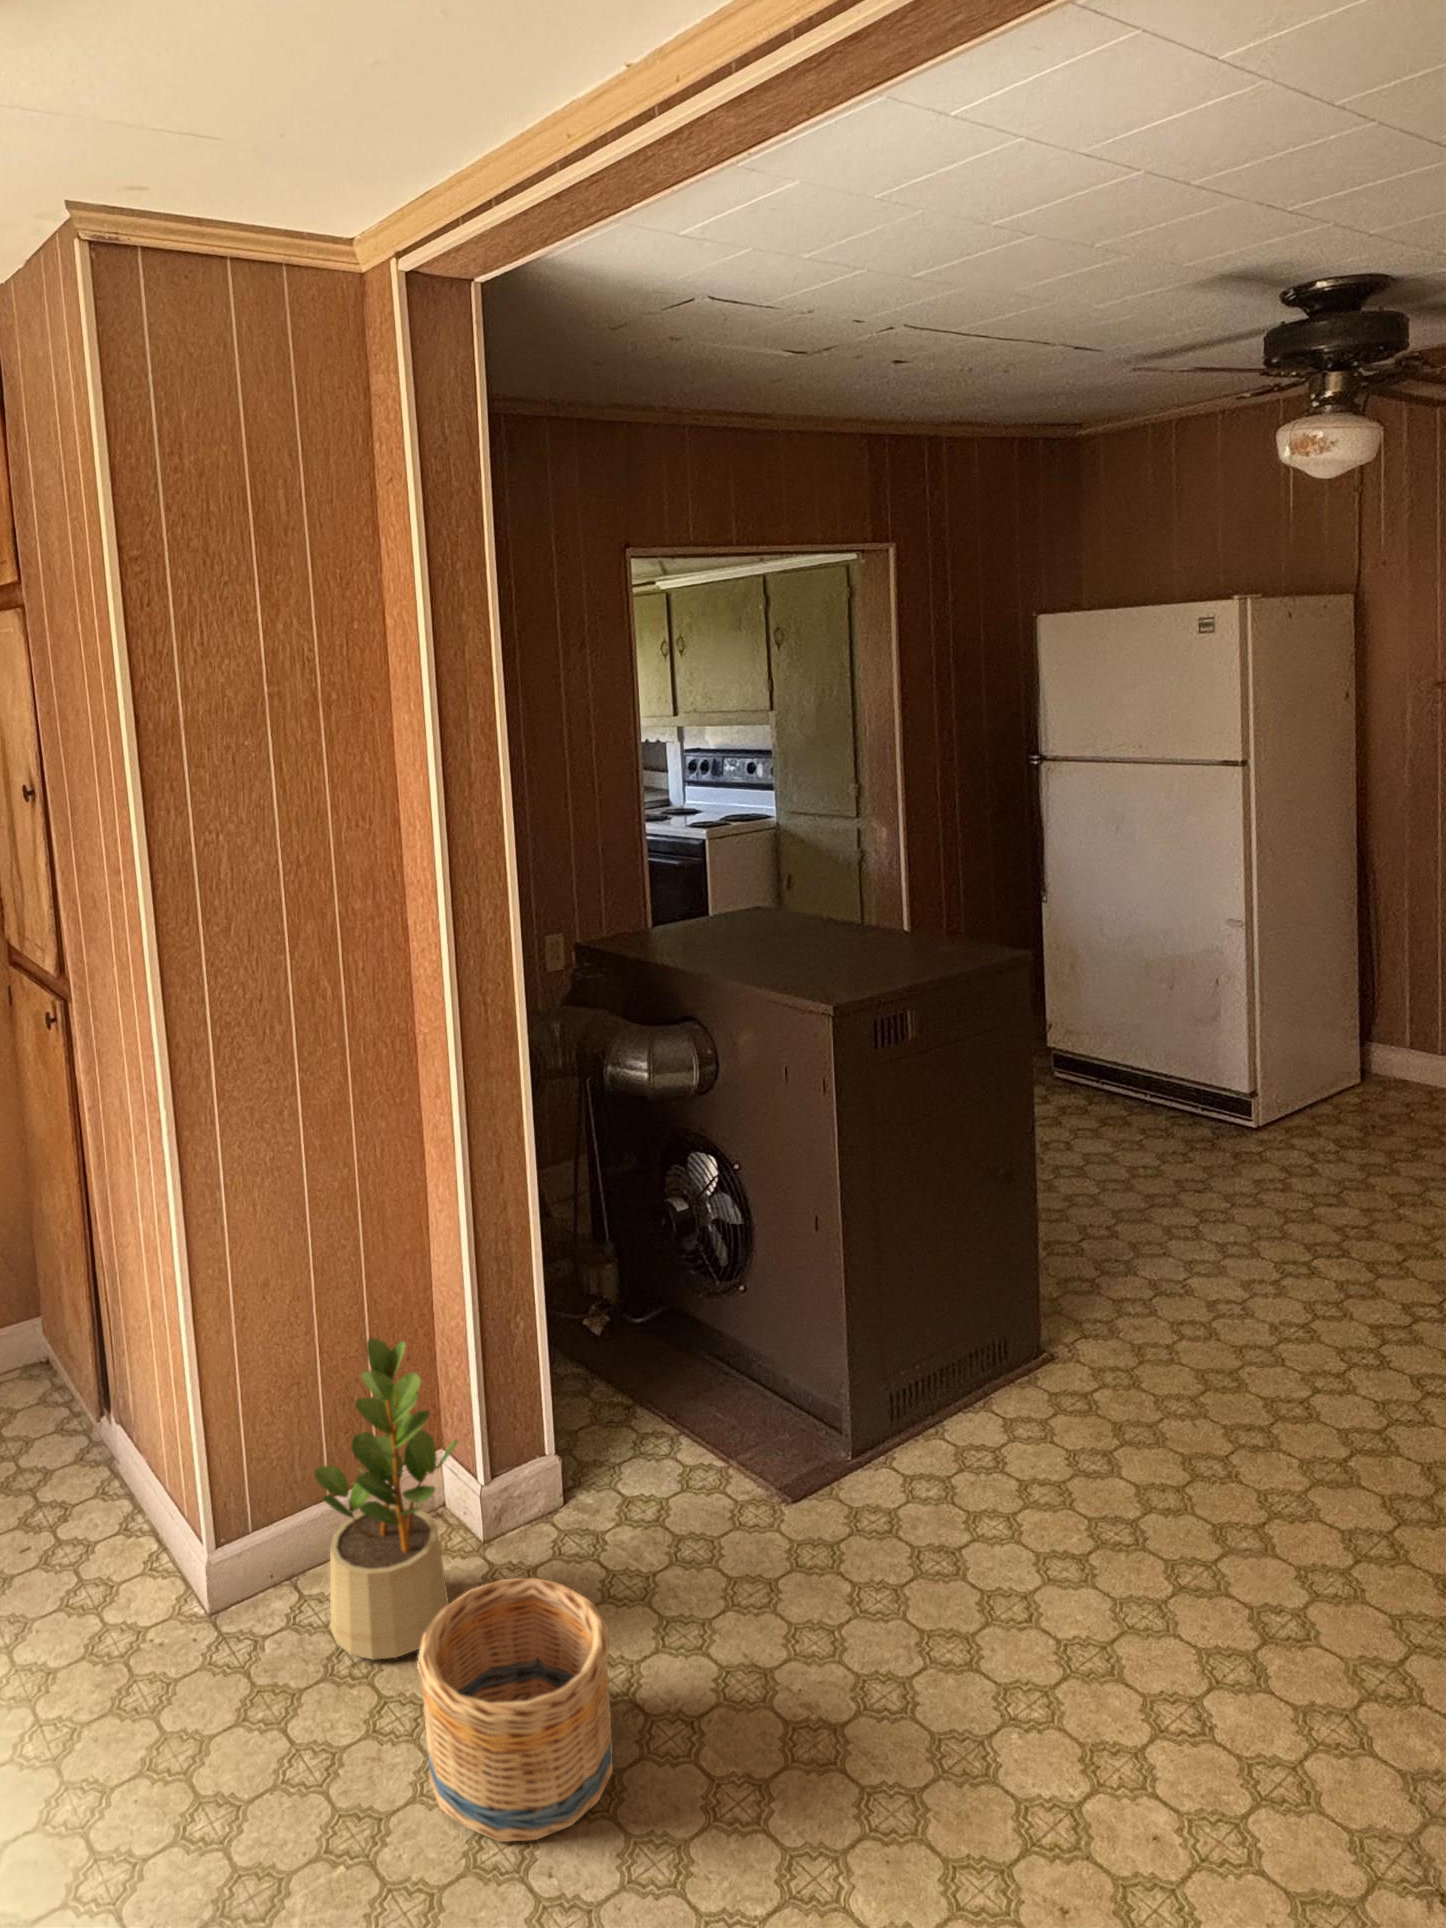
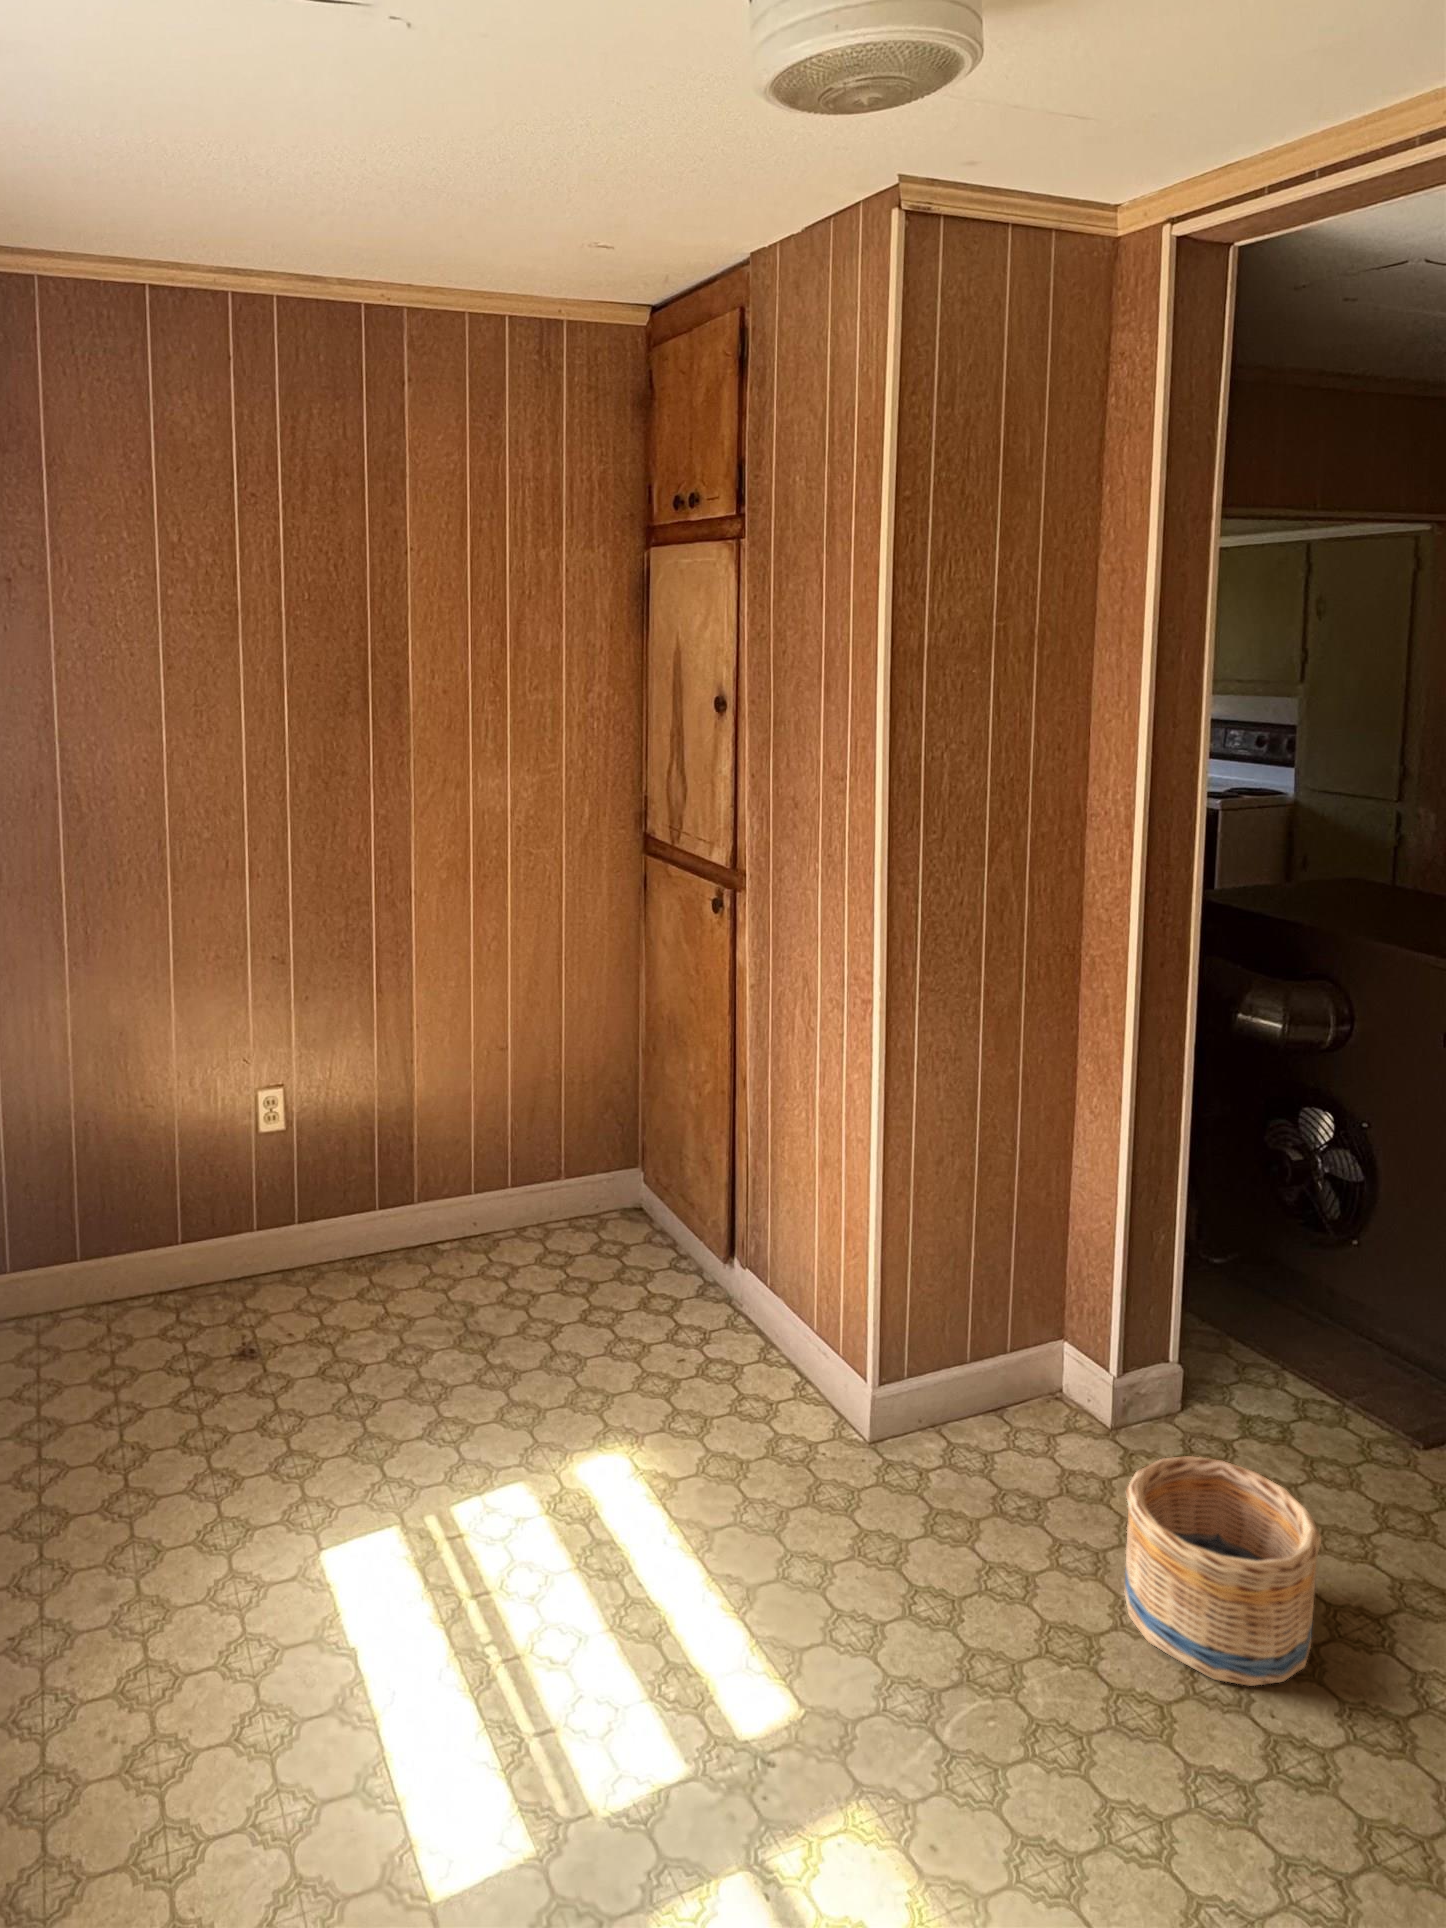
potted plant: present [314,1338,458,1659] -> none [984,1222,1131,1509]

